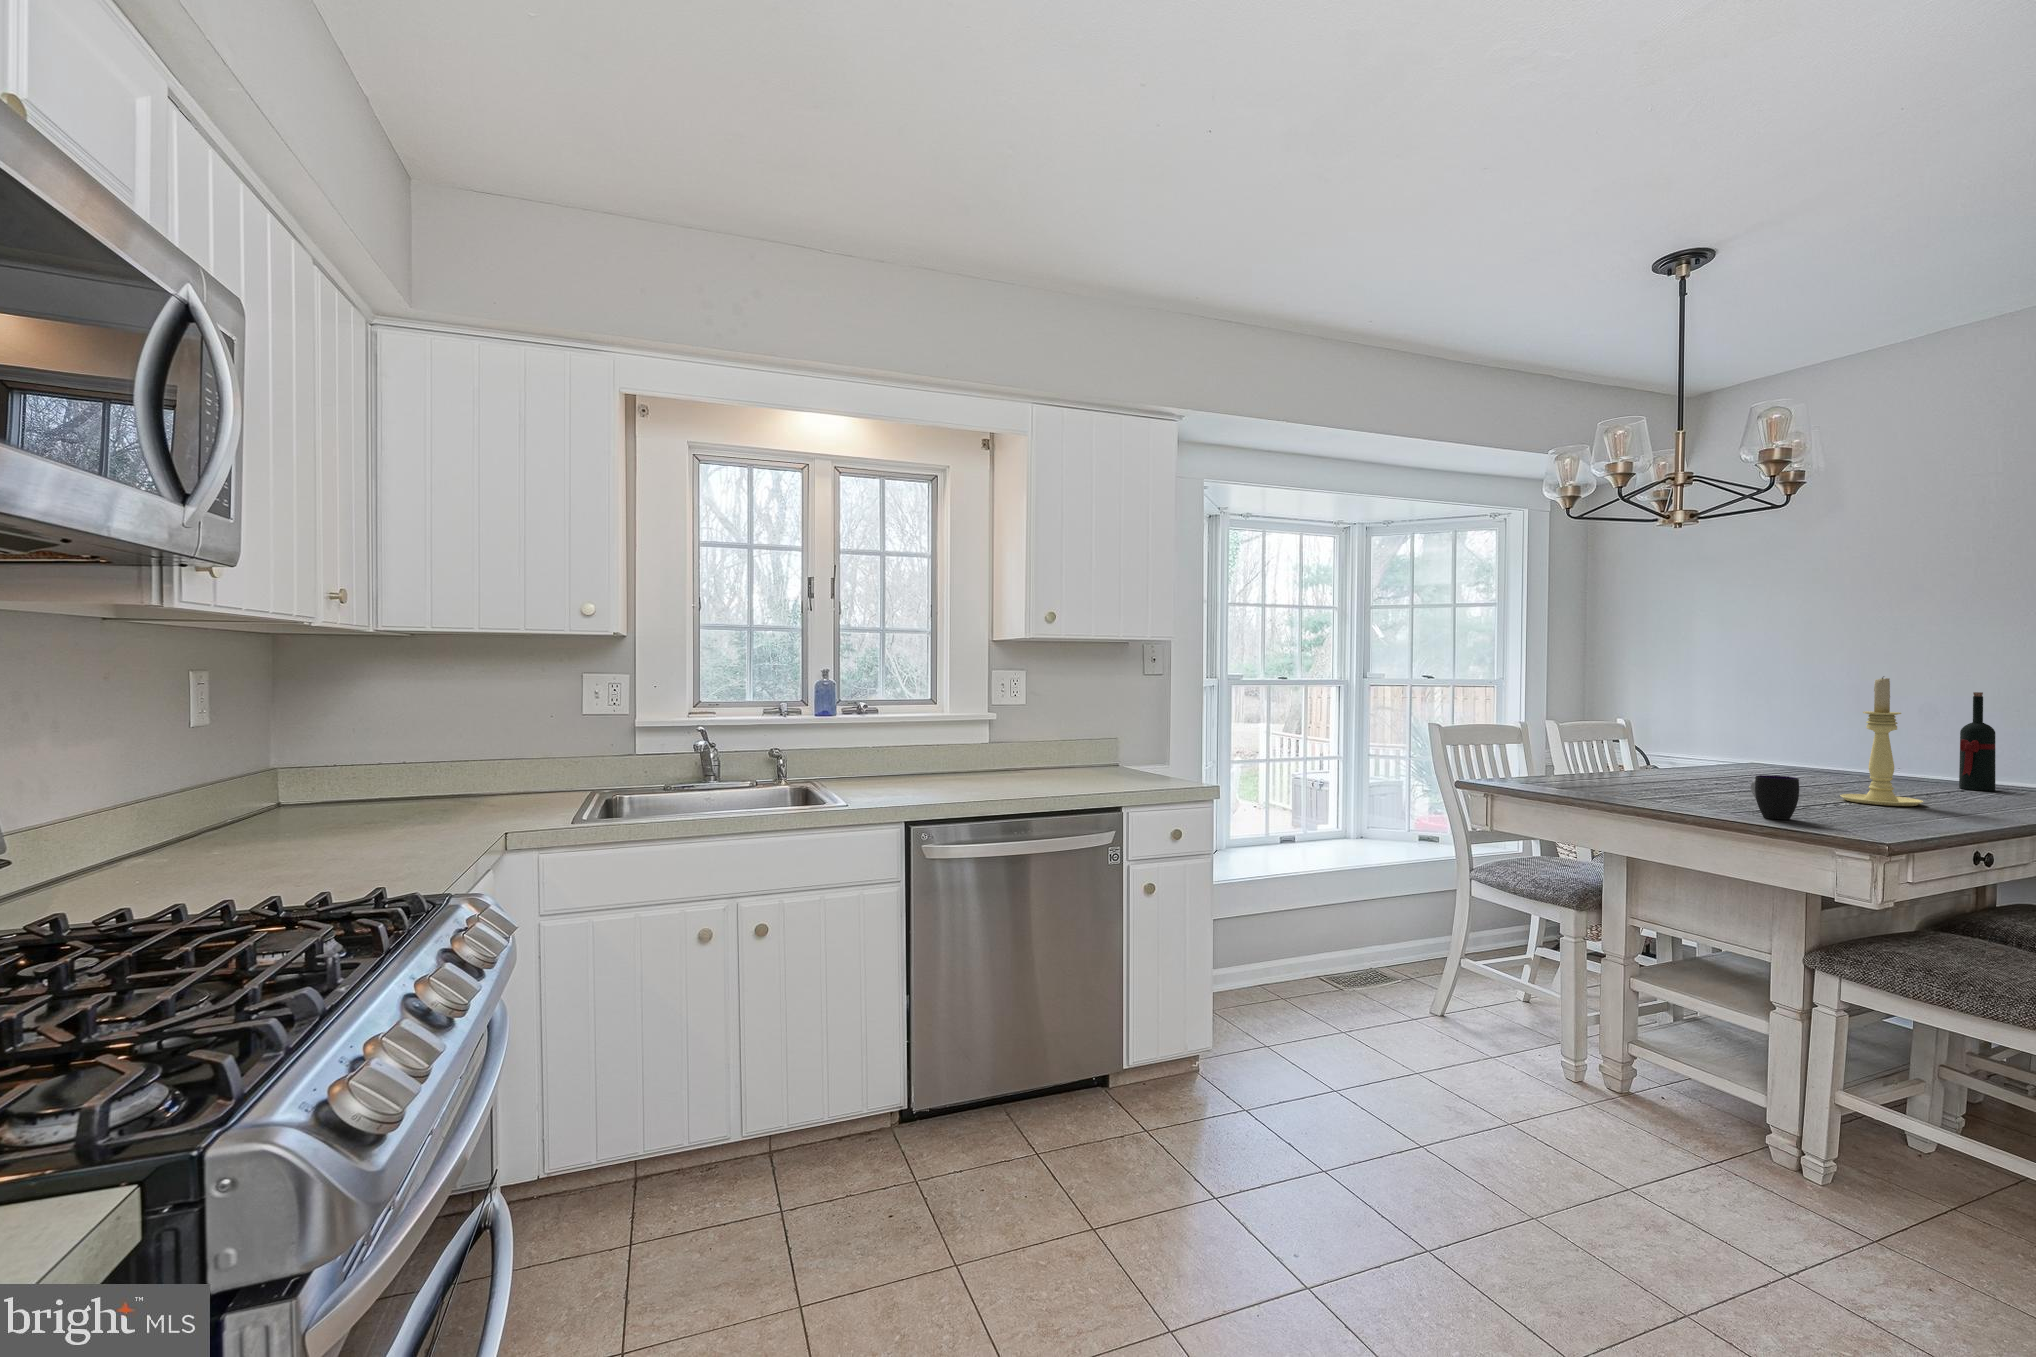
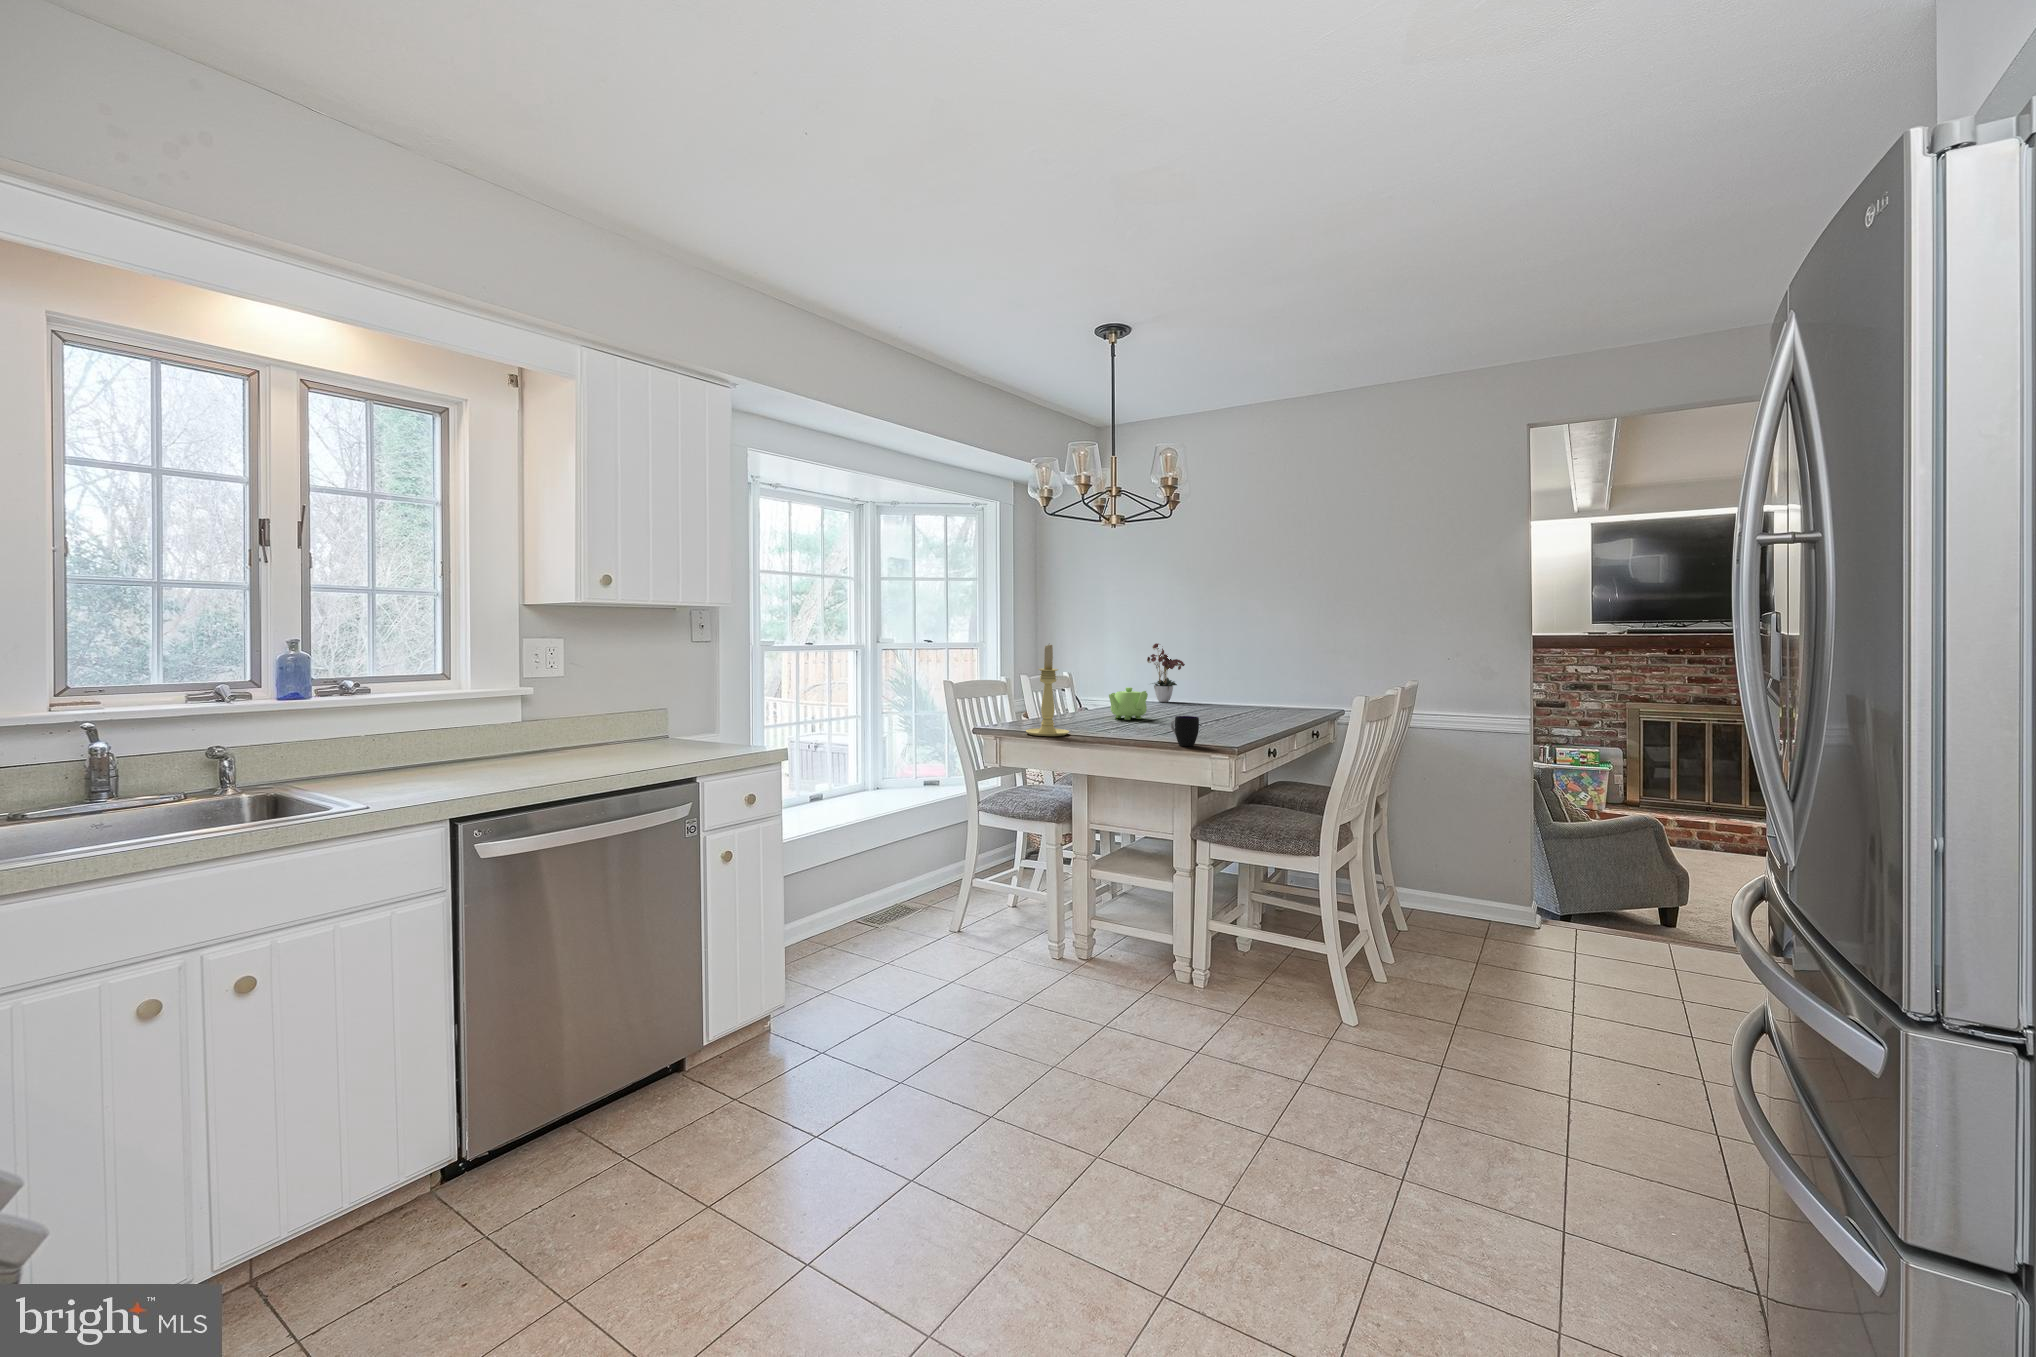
flower arrangement: none [1760,674,1840,763] -> present [1147,643,1185,702]
candle holder: present [1841,676,1923,806] -> present [1026,645,1069,736]
wine bottle: present [1959,692,1995,791] -> none [1253,654,1270,716]
teapot: none [1672,737,1743,782] -> present [1109,687,1148,720]

